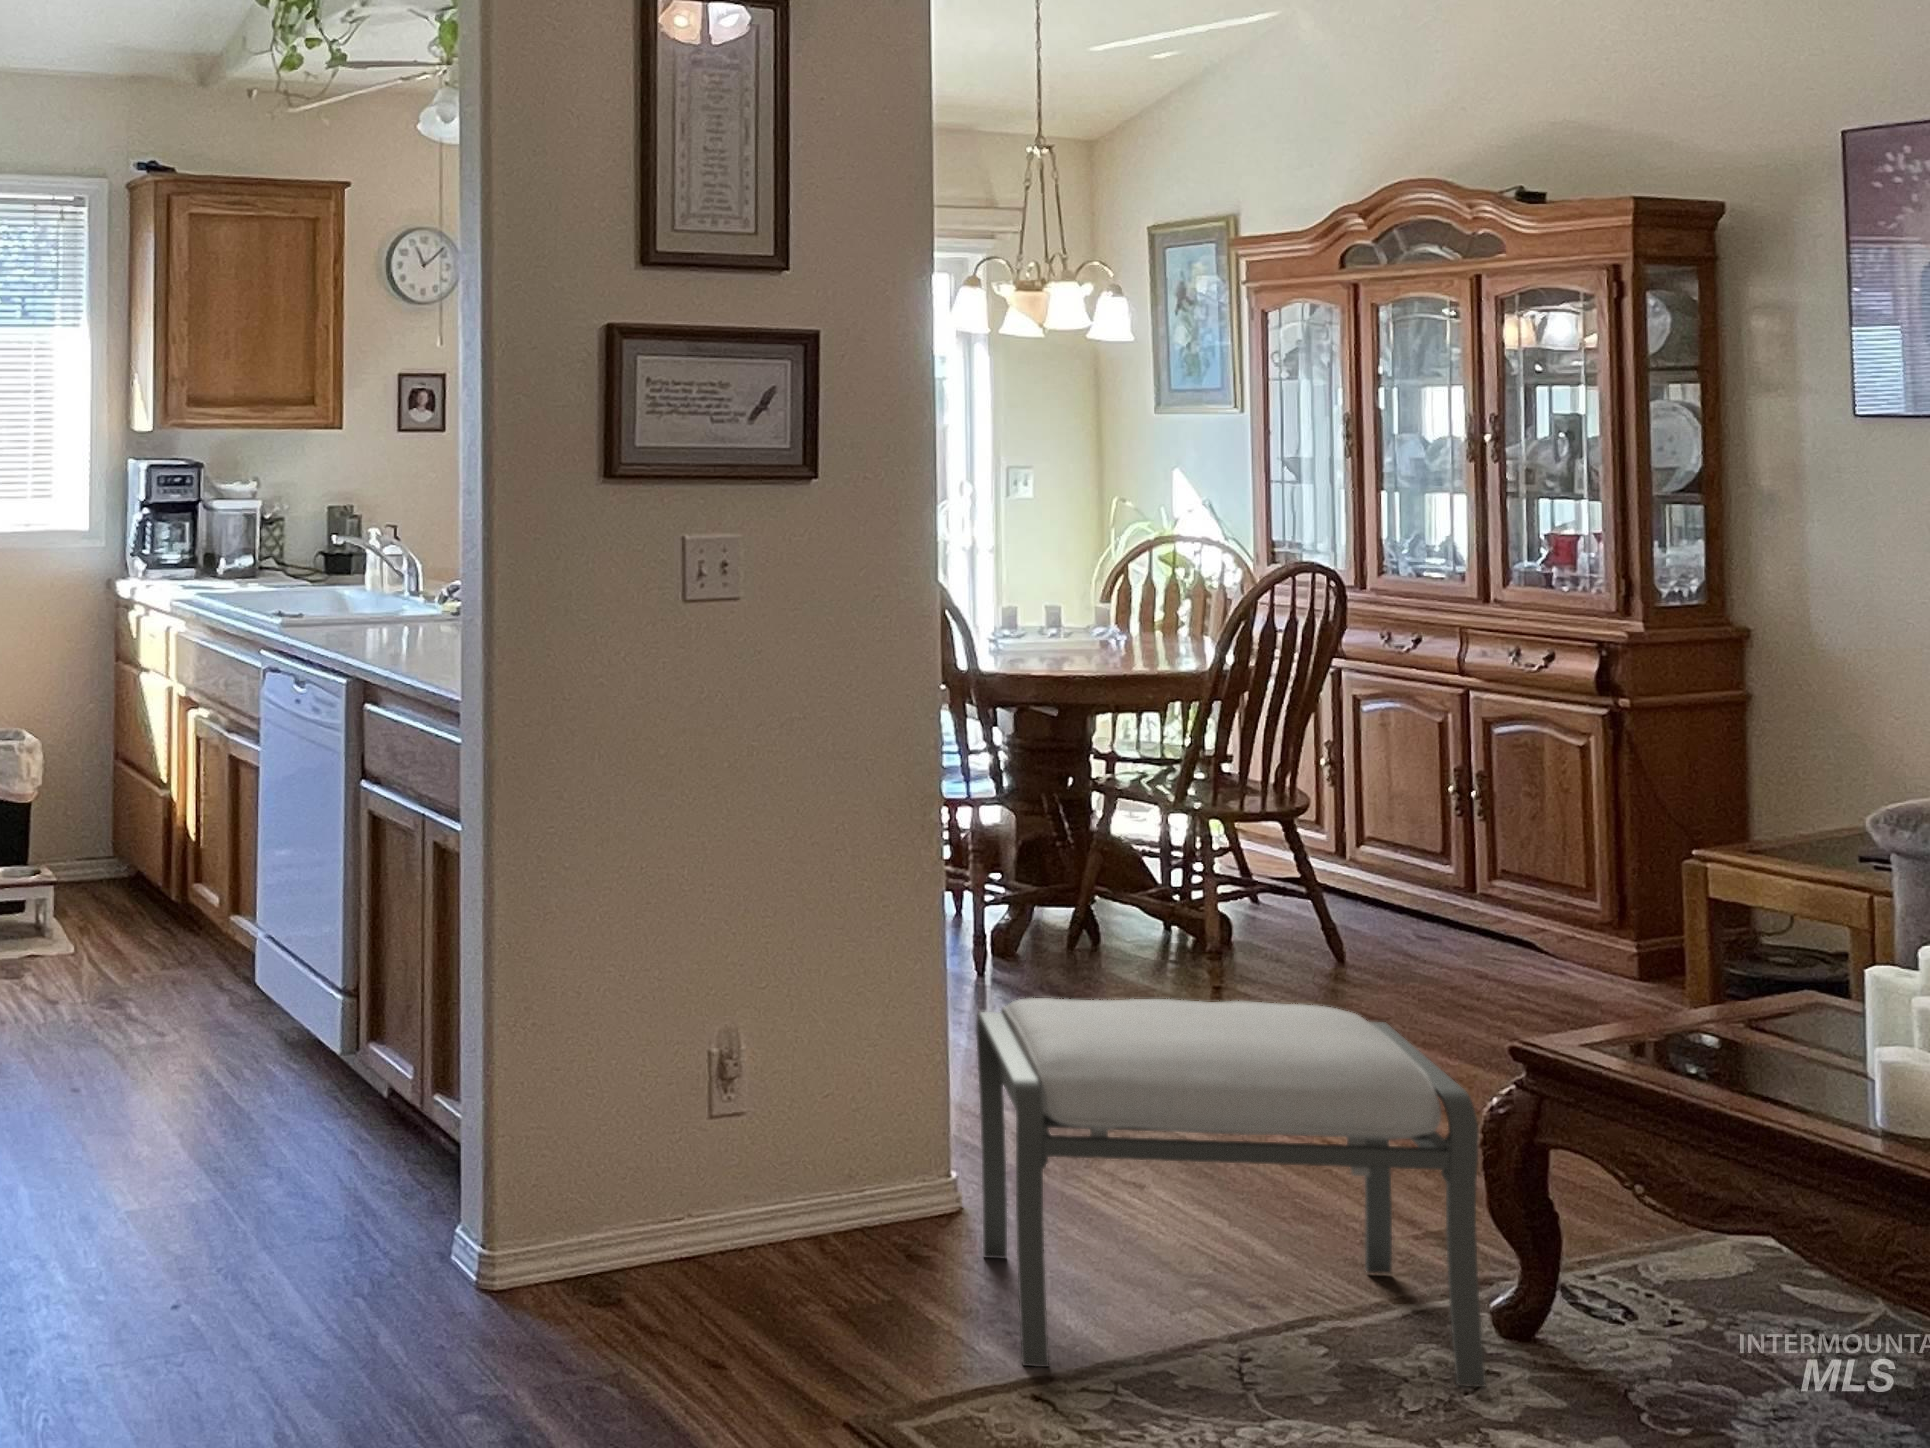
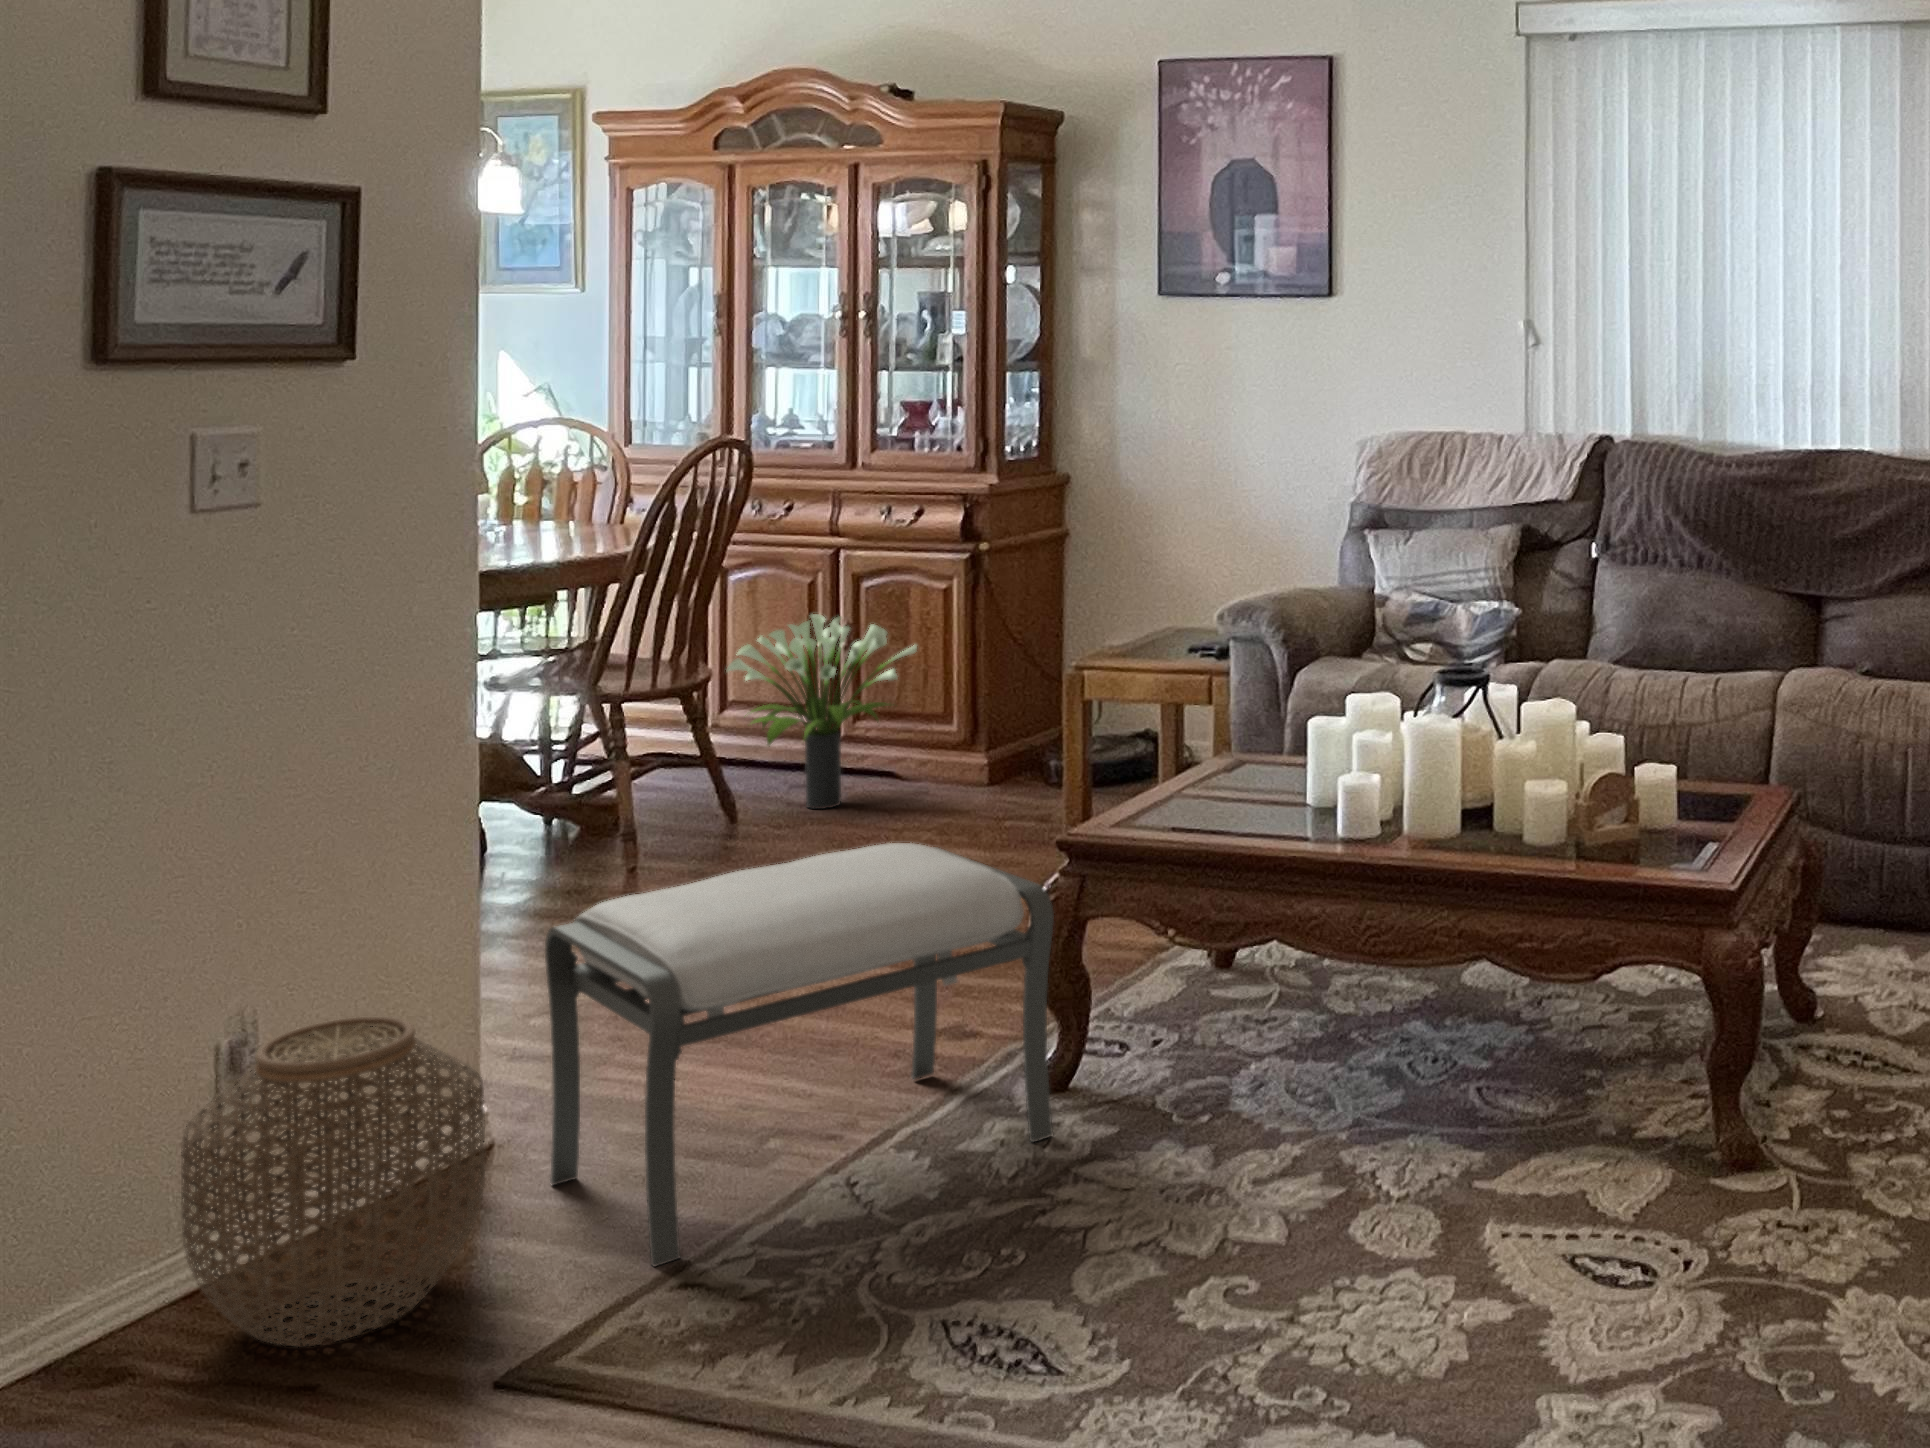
potted plant: none [1333,753,1544,962] -> present [727,614,917,809]
woven basket: none [657,1047,887,1329] -> present [181,1017,485,1347]

